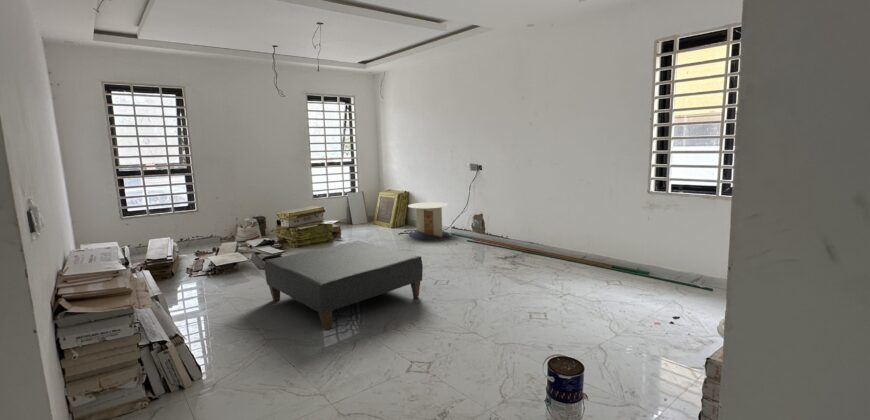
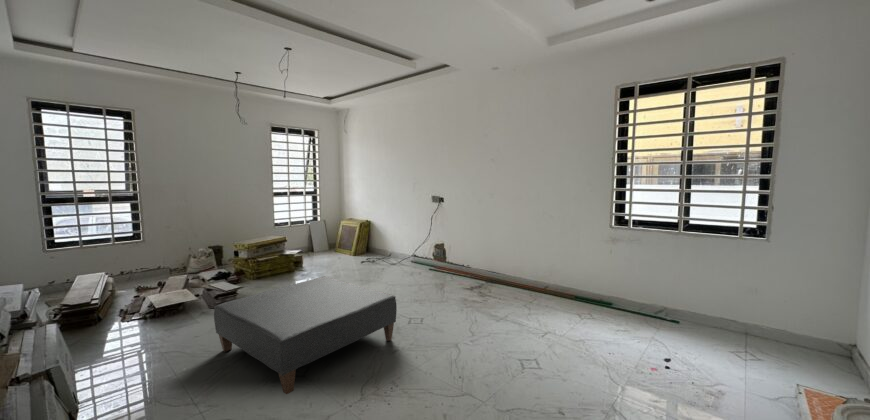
side table: present [408,202,449,239] -> none [371,232,411,268]

